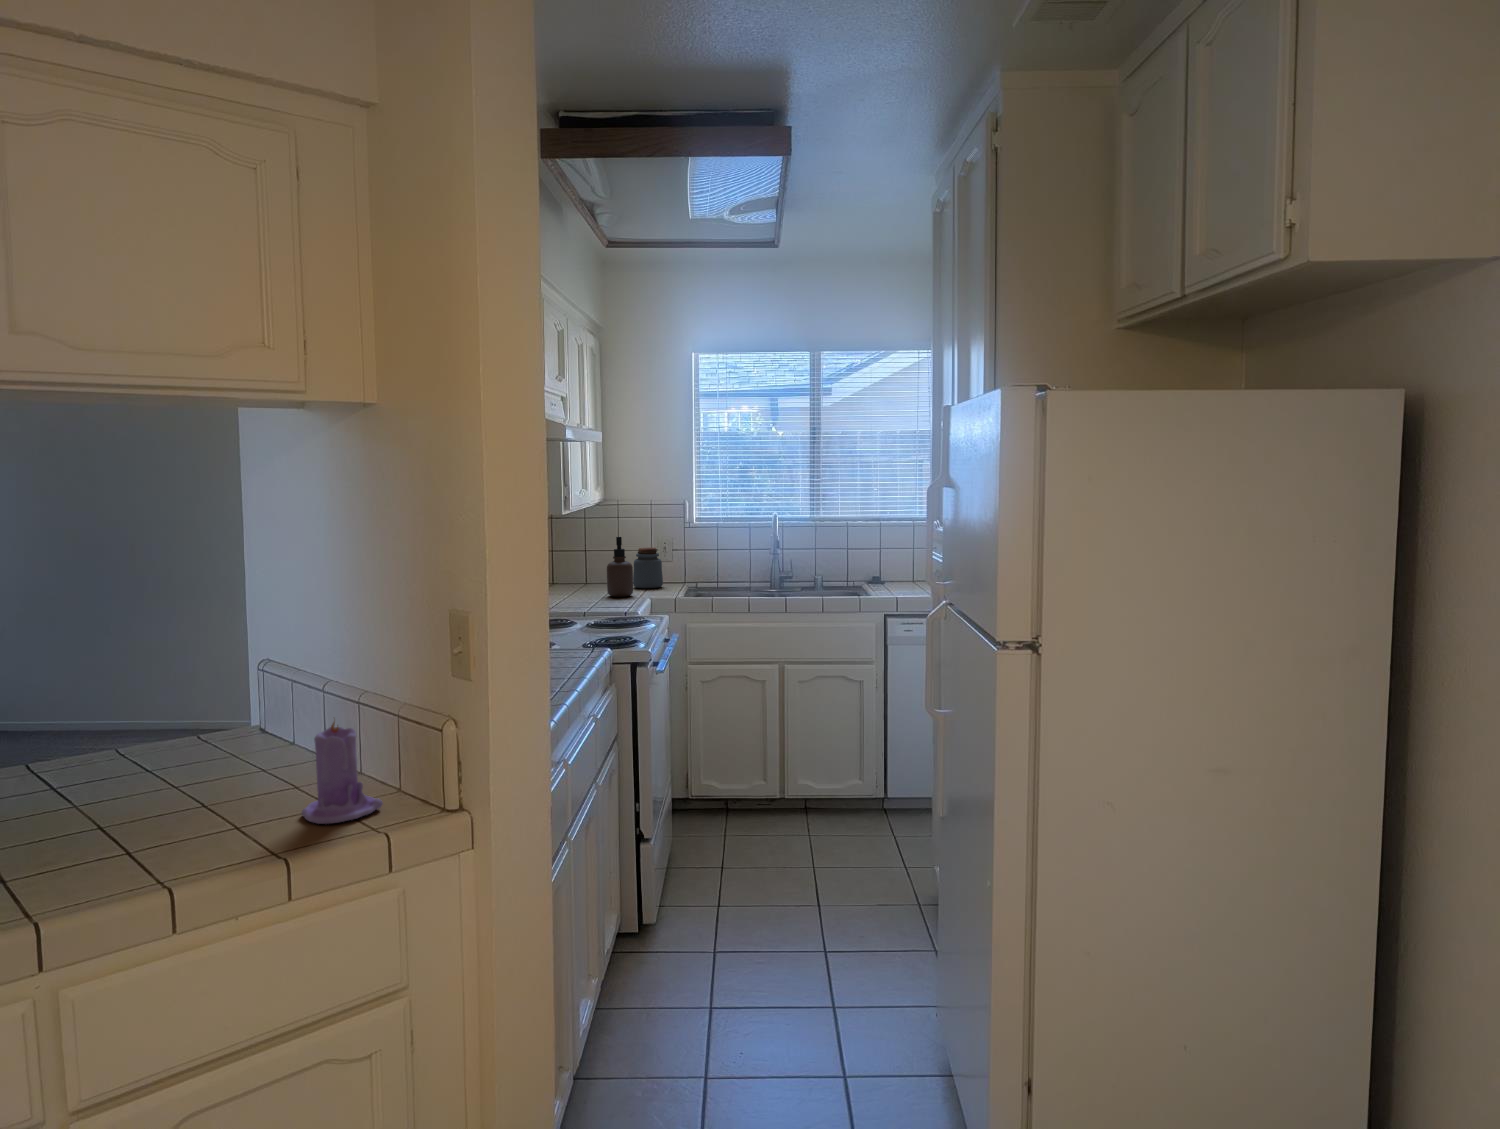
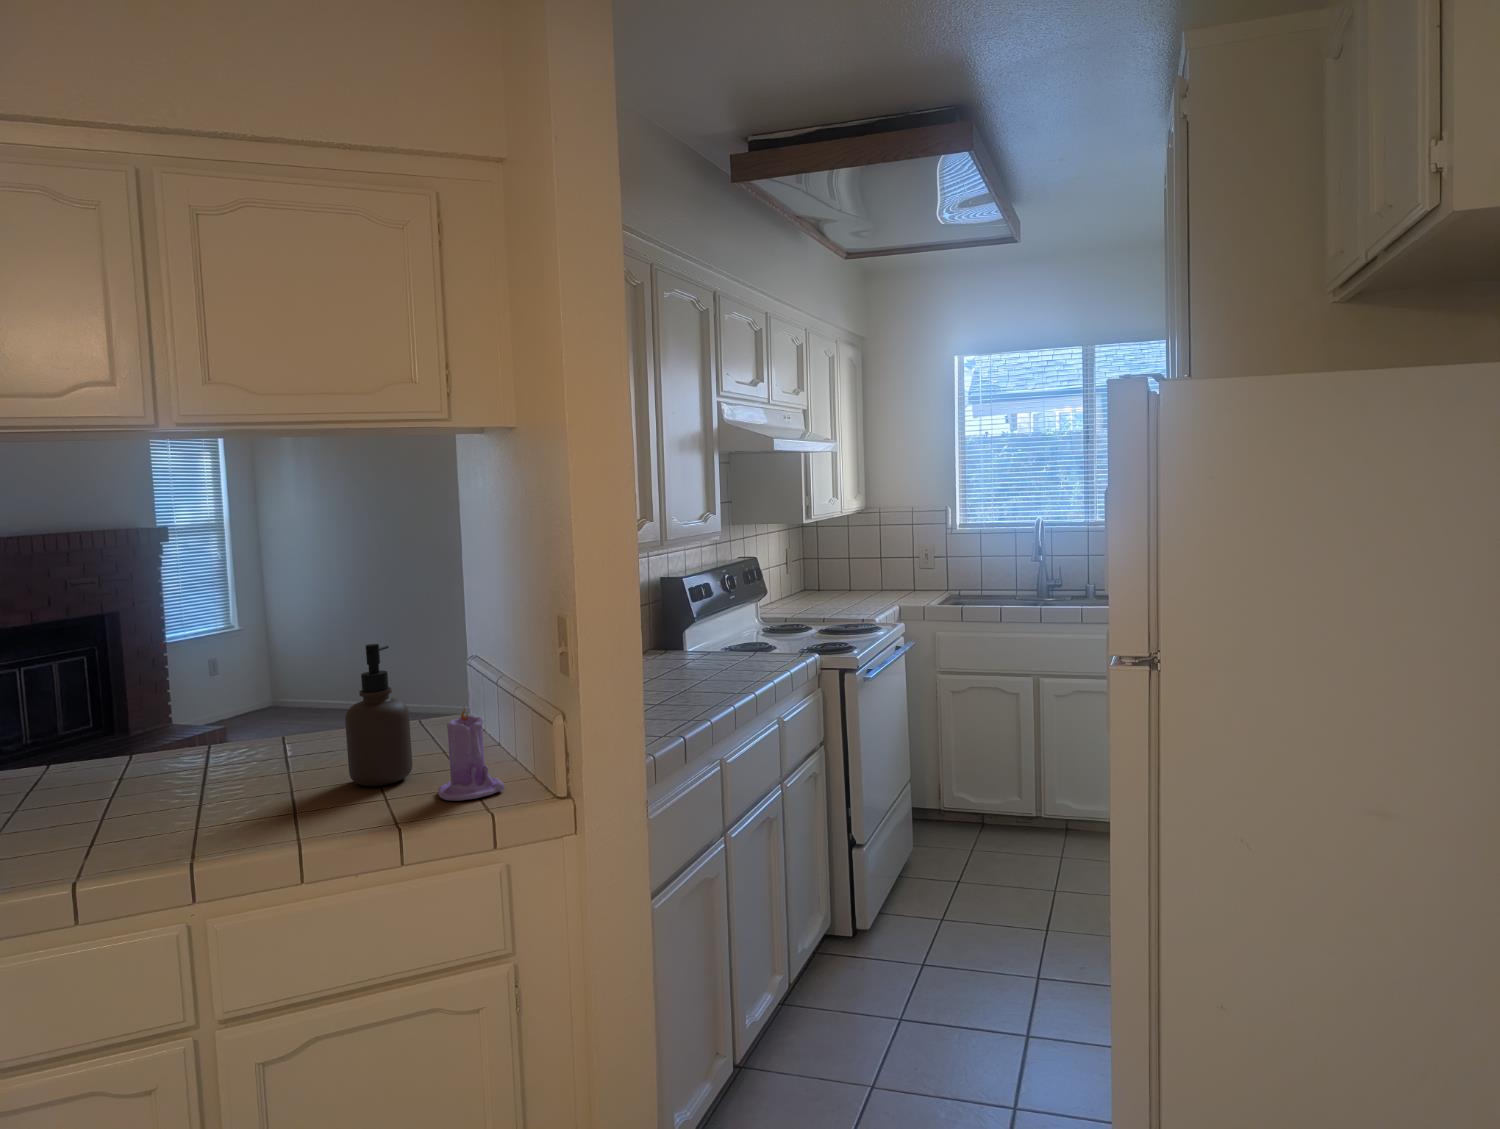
soap dispenser: present [607,537,633,597] -> present [345,644,413,786]
jar: present [633,548,663,588] -> none [895,554,925,595]

